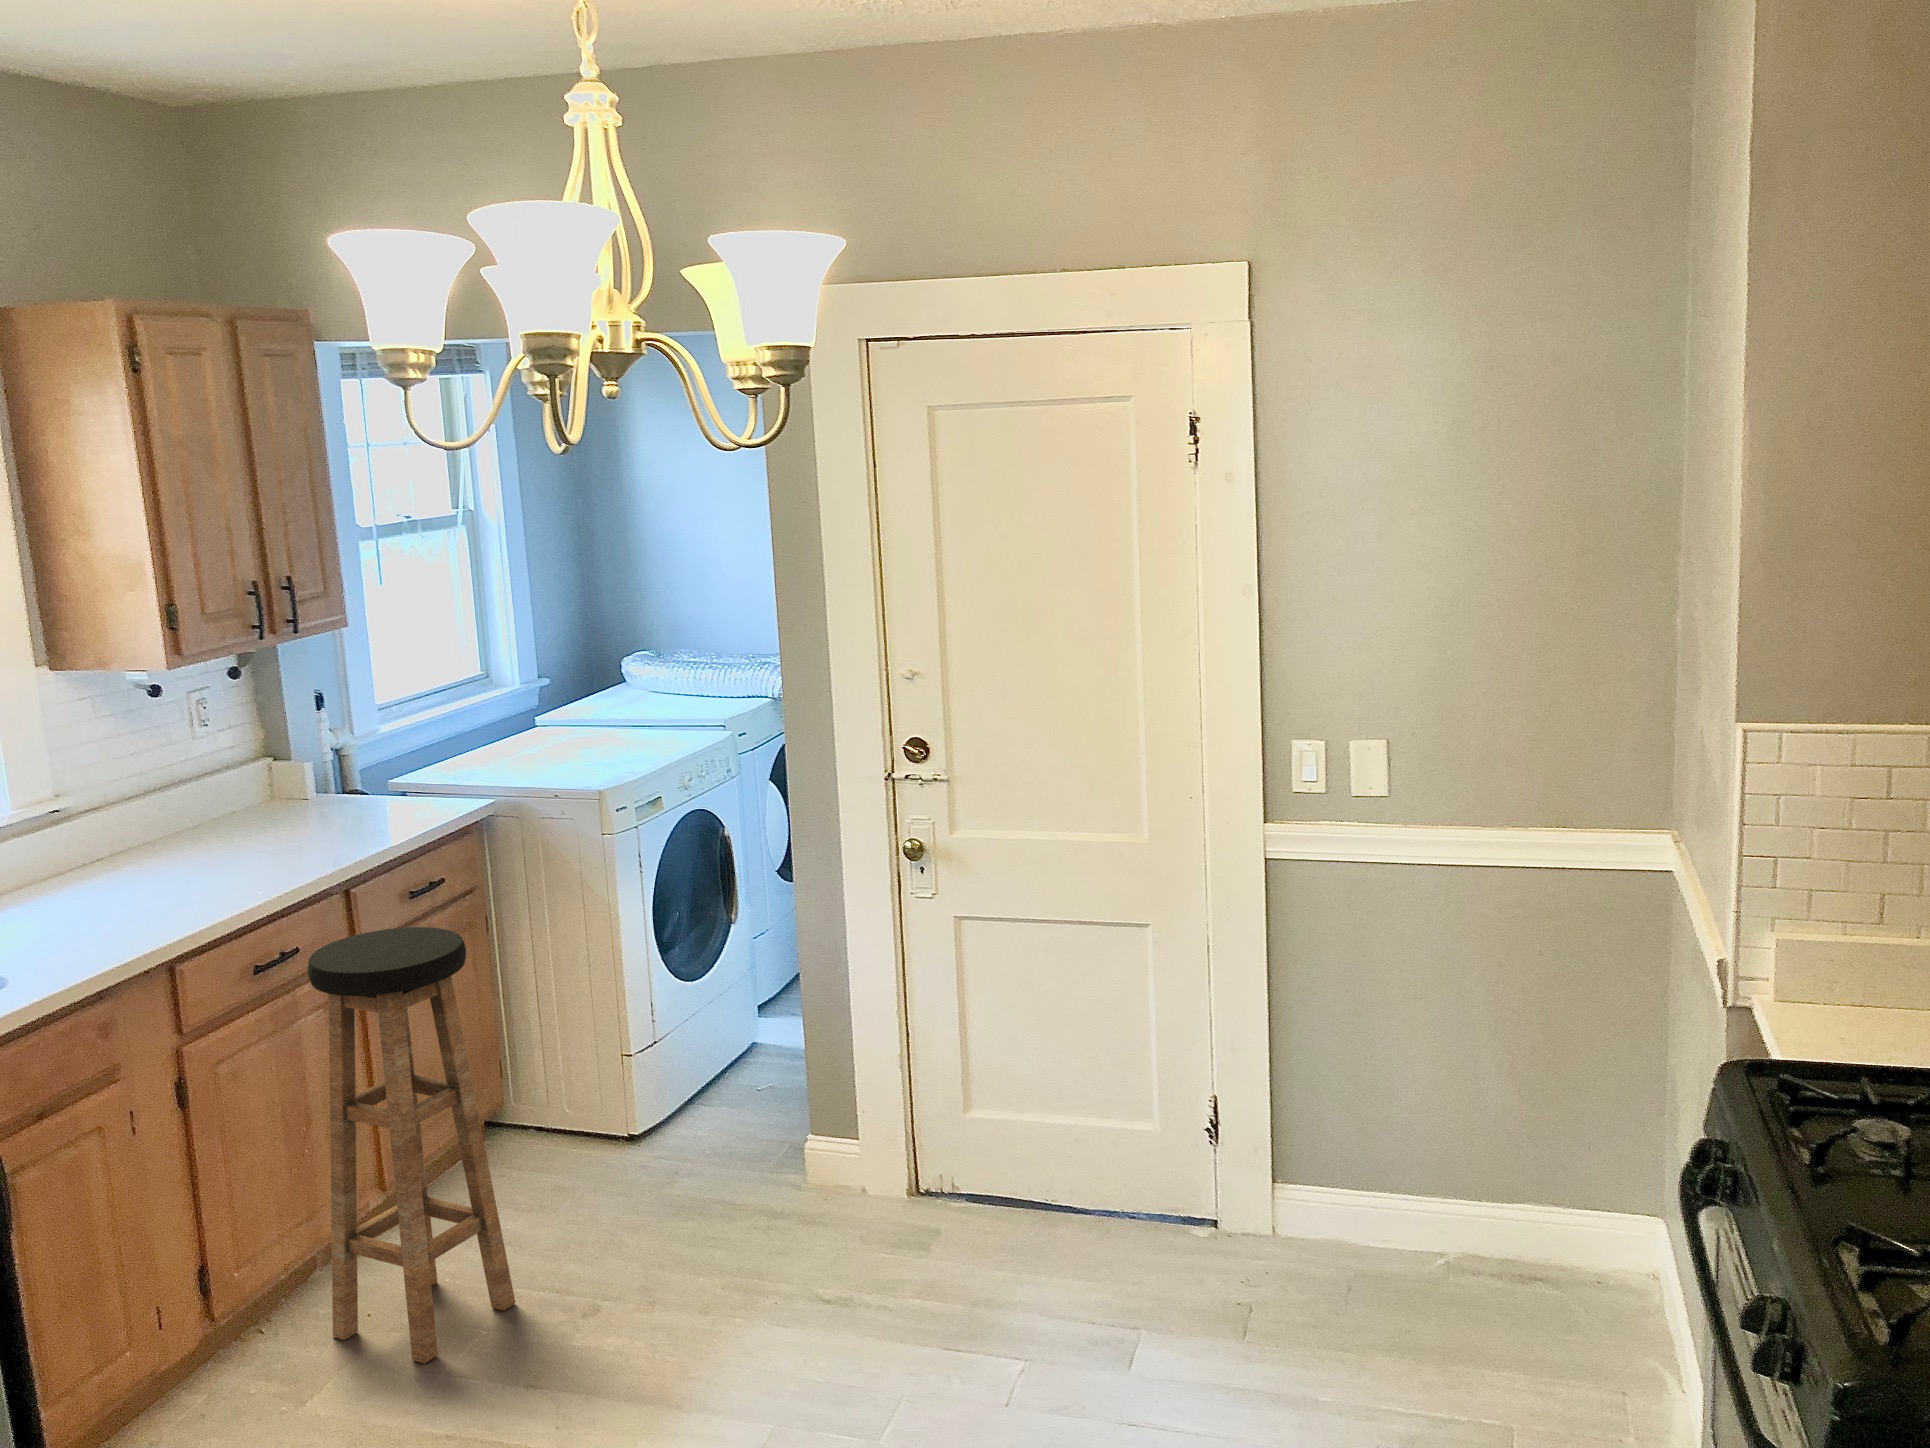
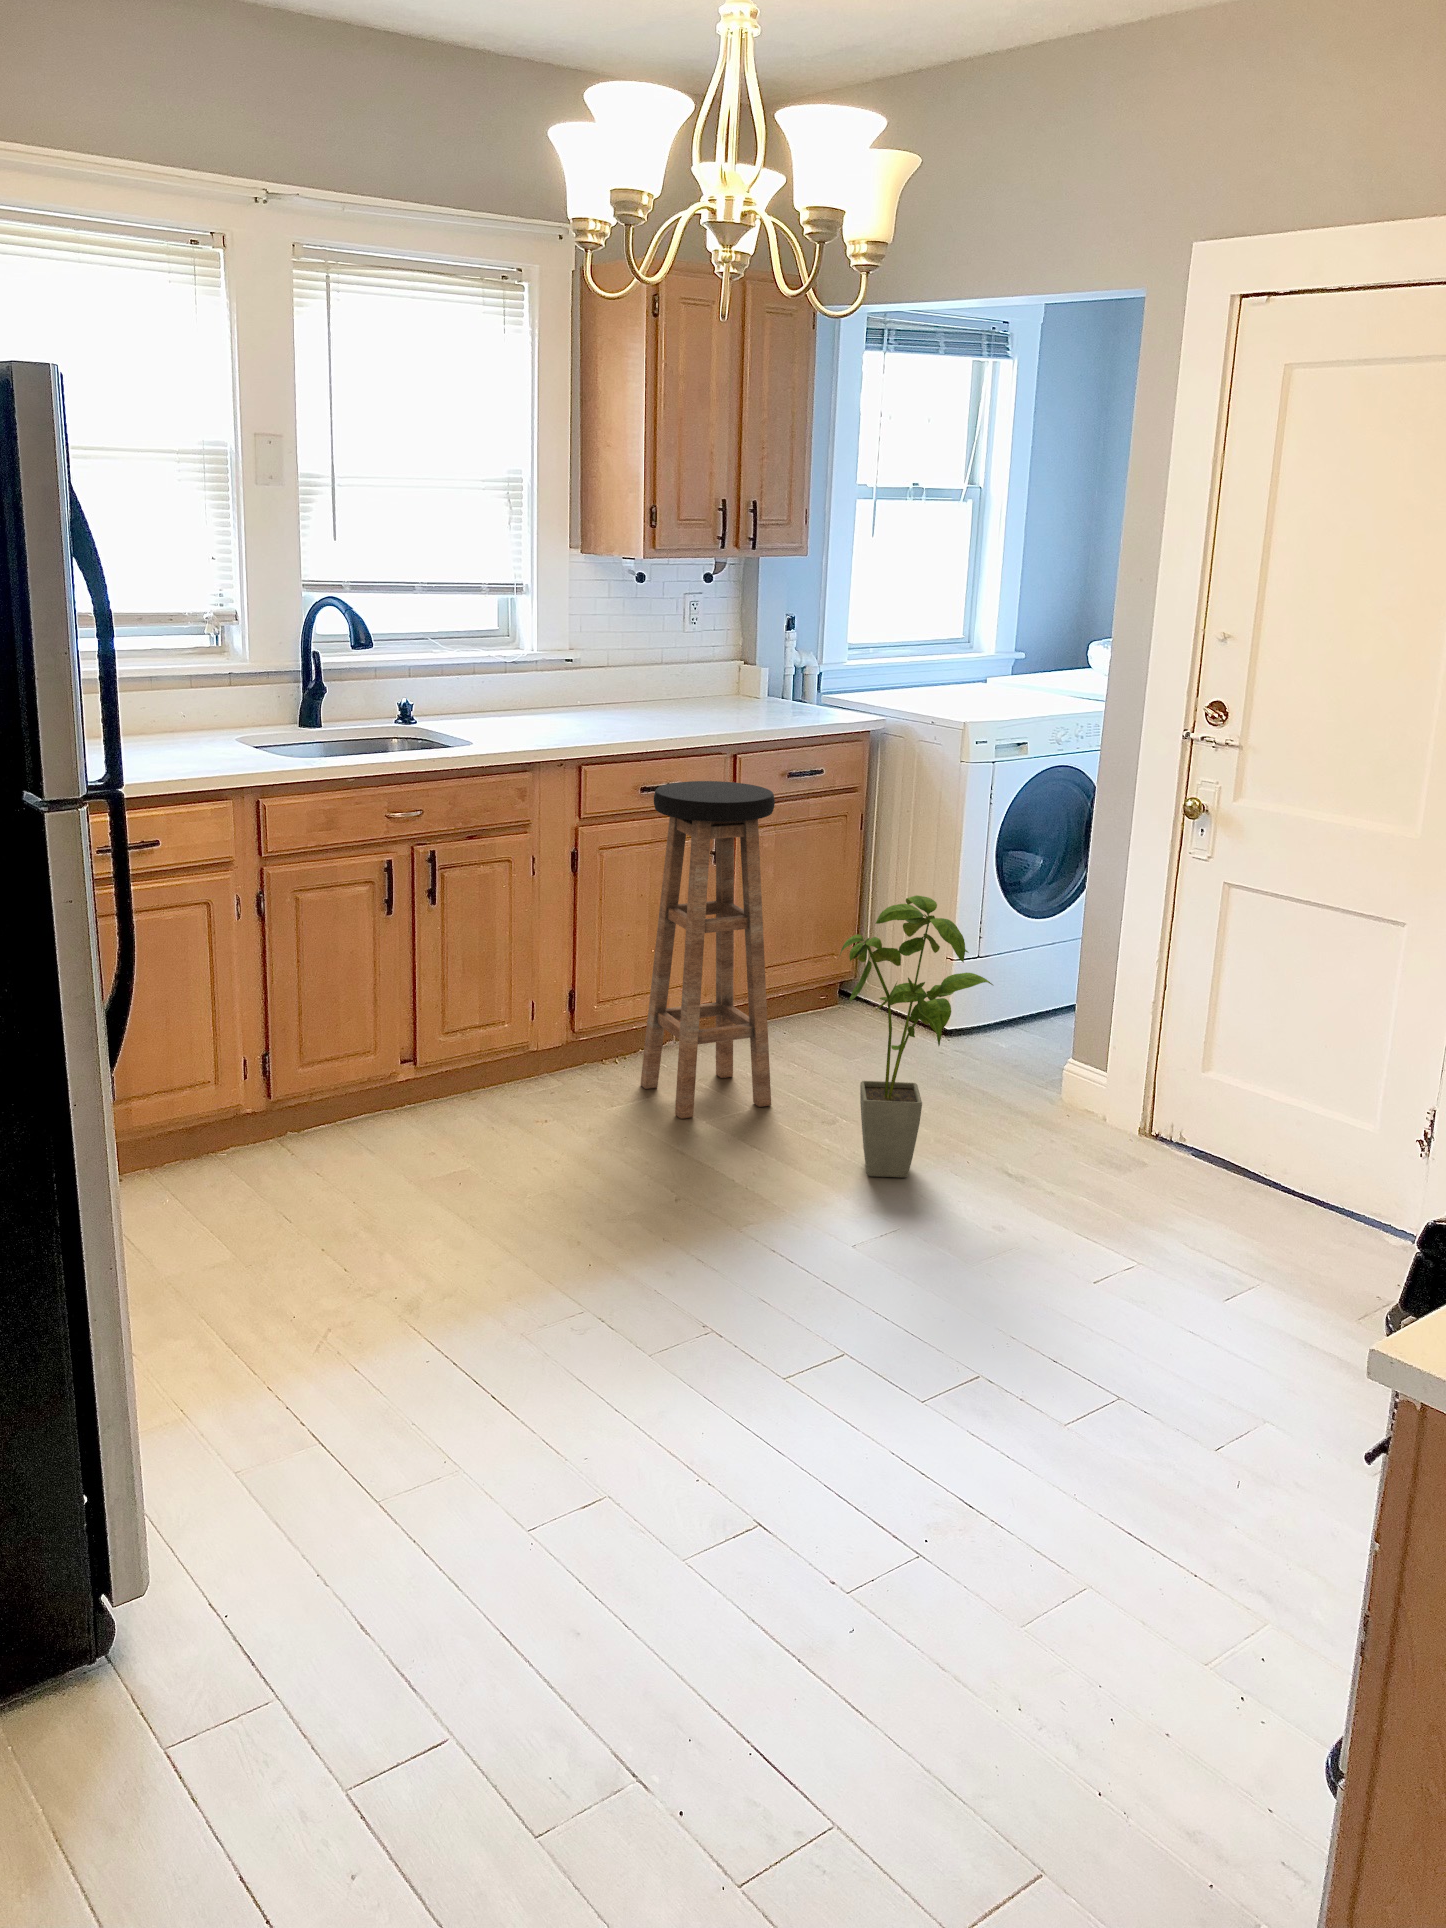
house plant: none [616,1017,787,1350] -> present [840,895,993,1178]

